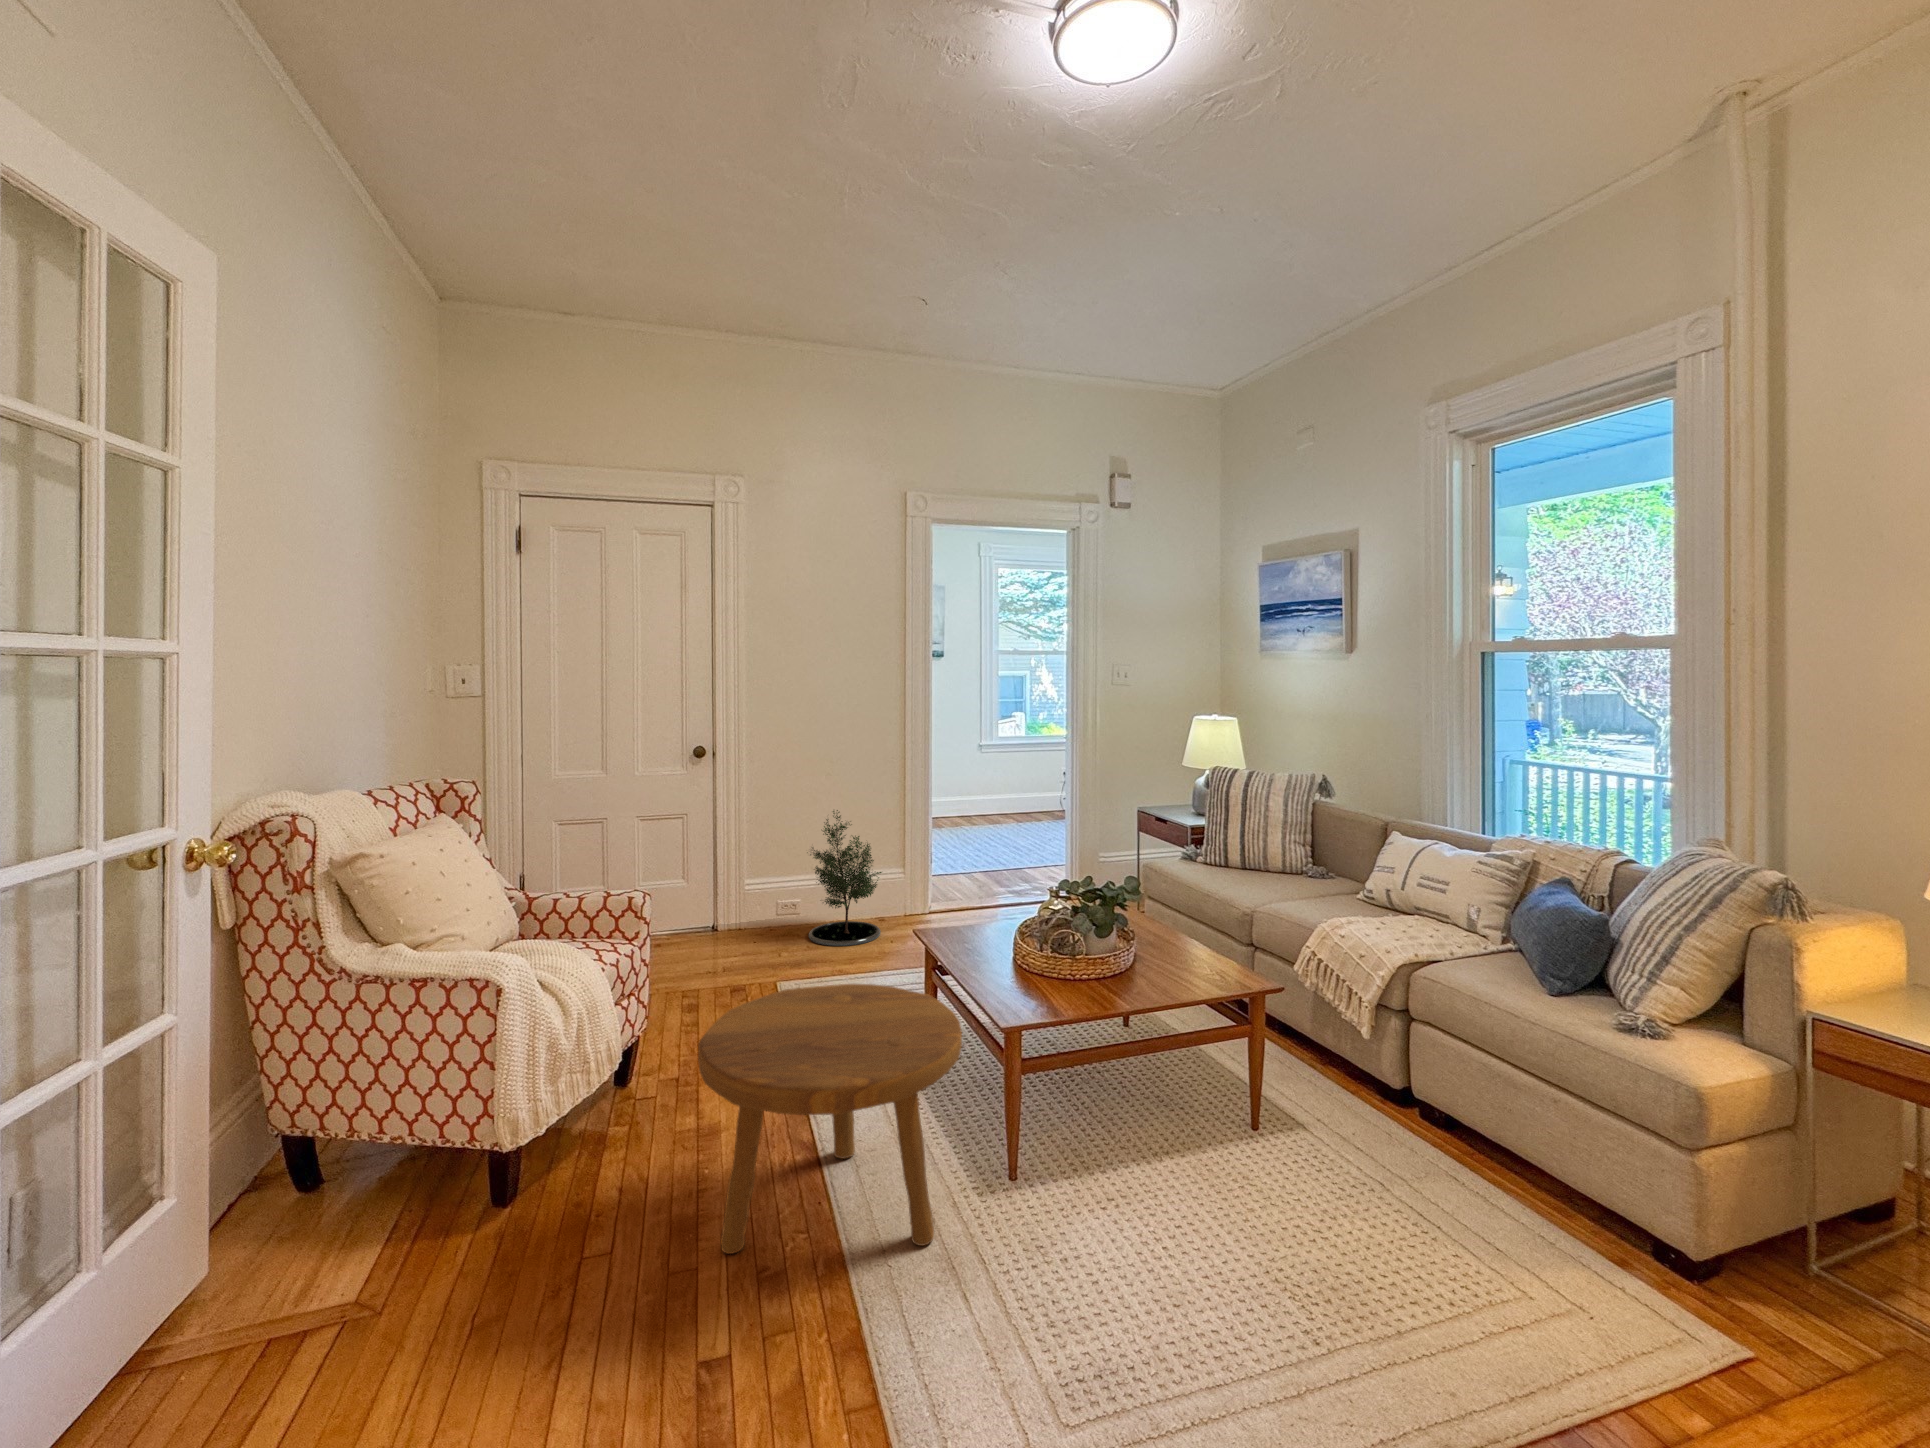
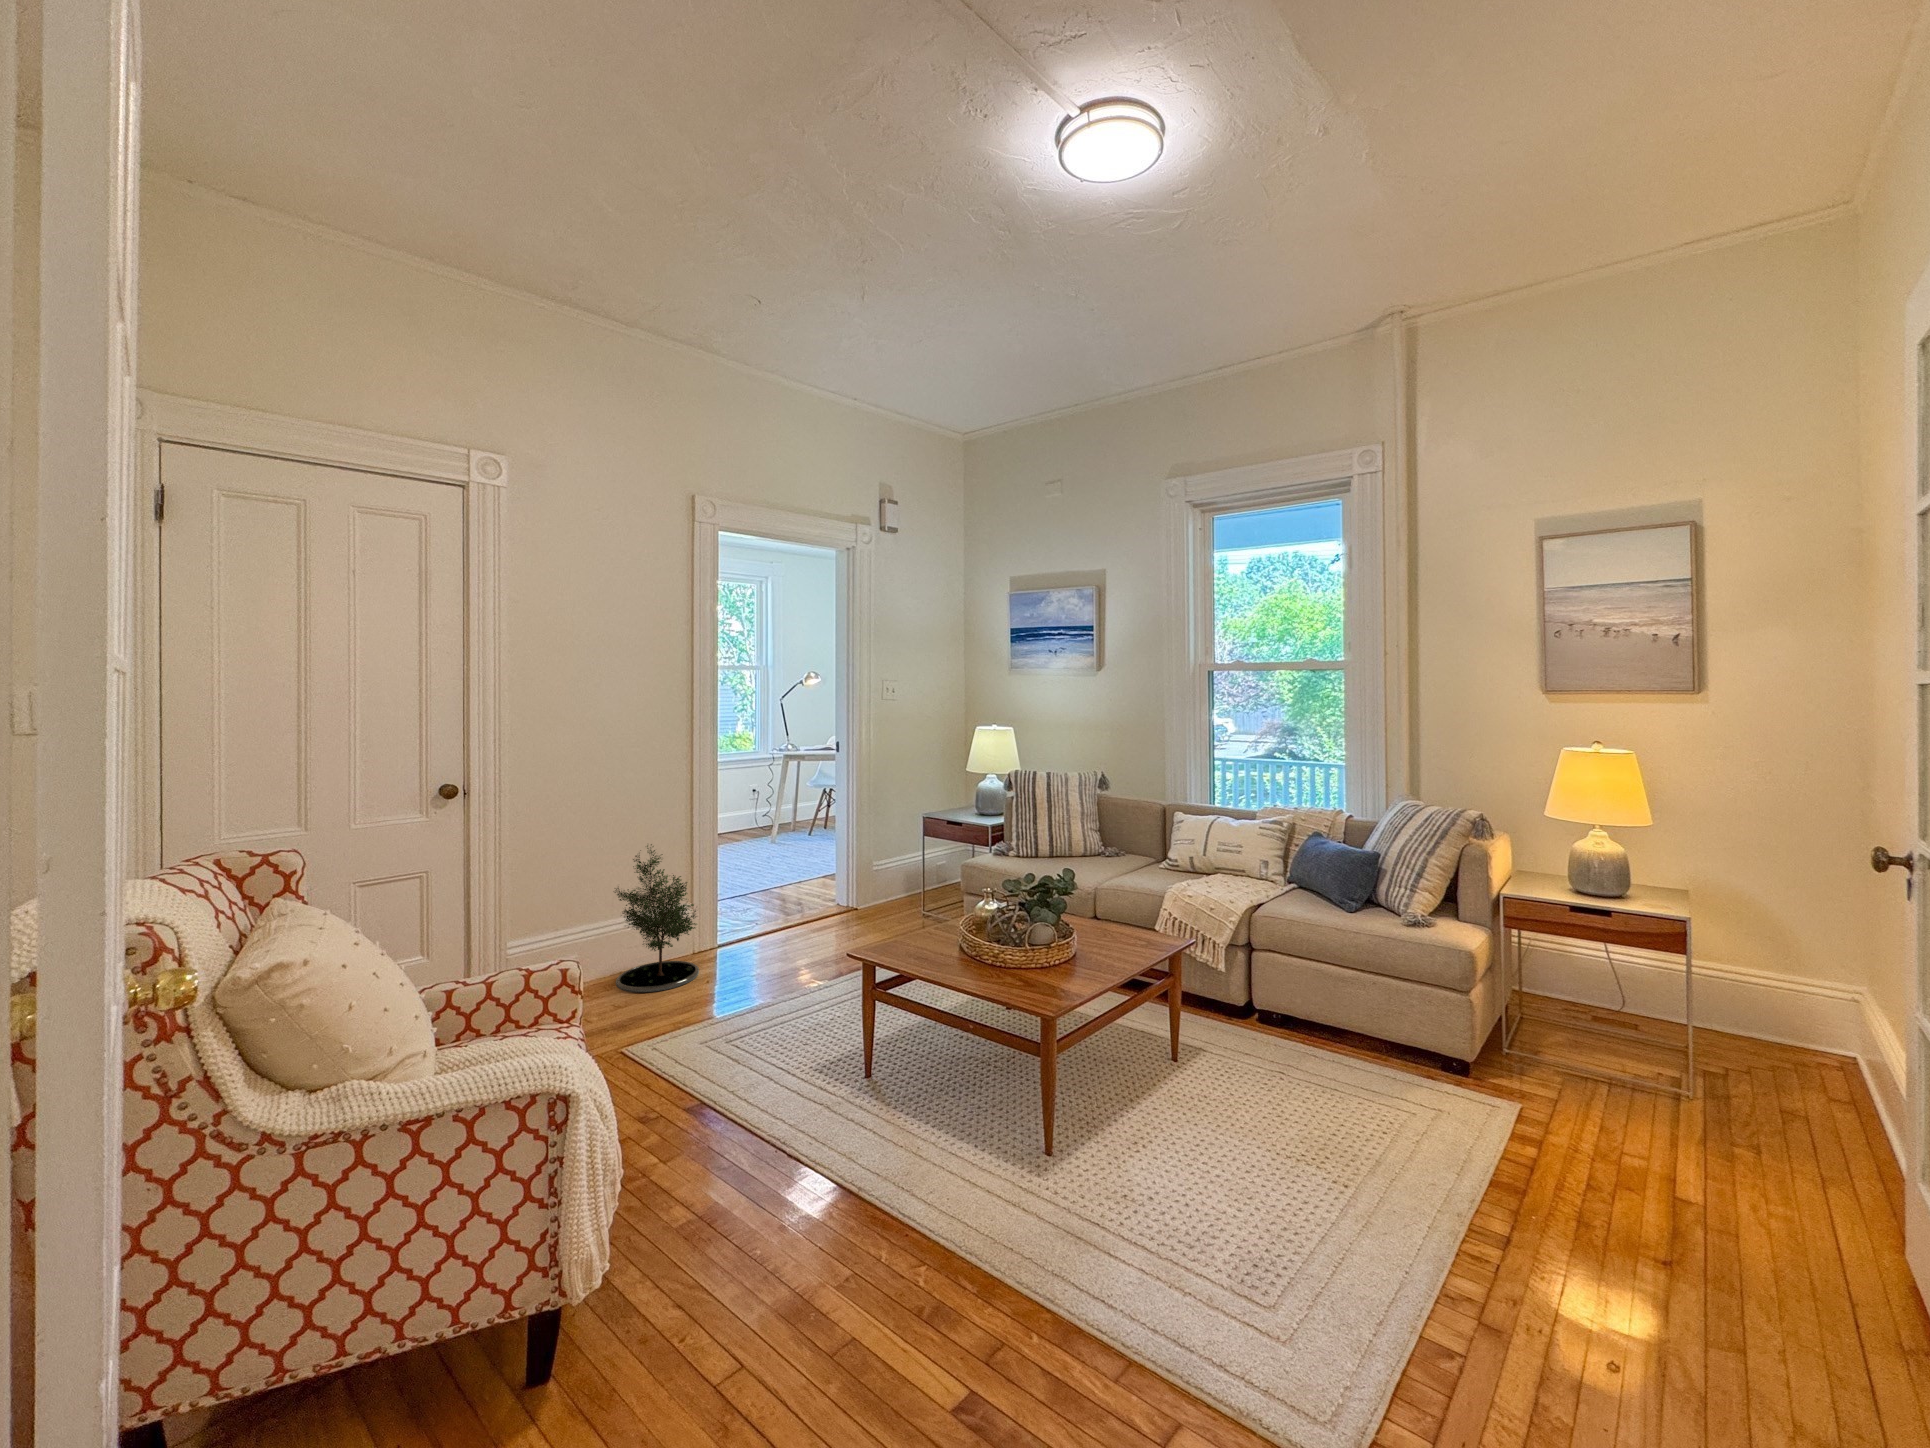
footstool: present [698,984,962,1254] -> none [800,1003,1059,1311]

